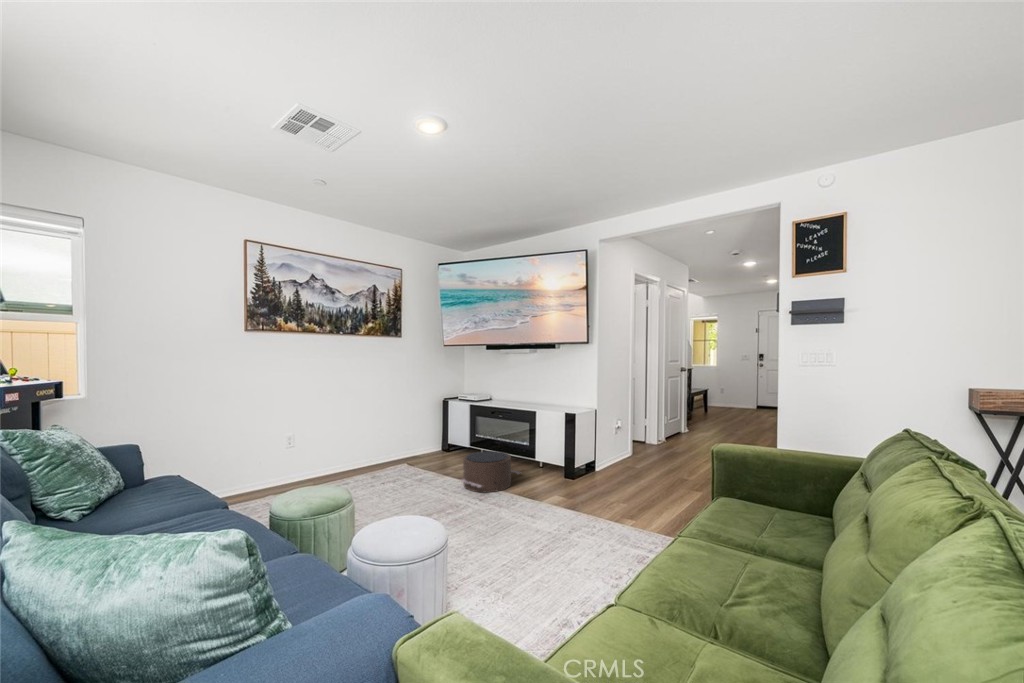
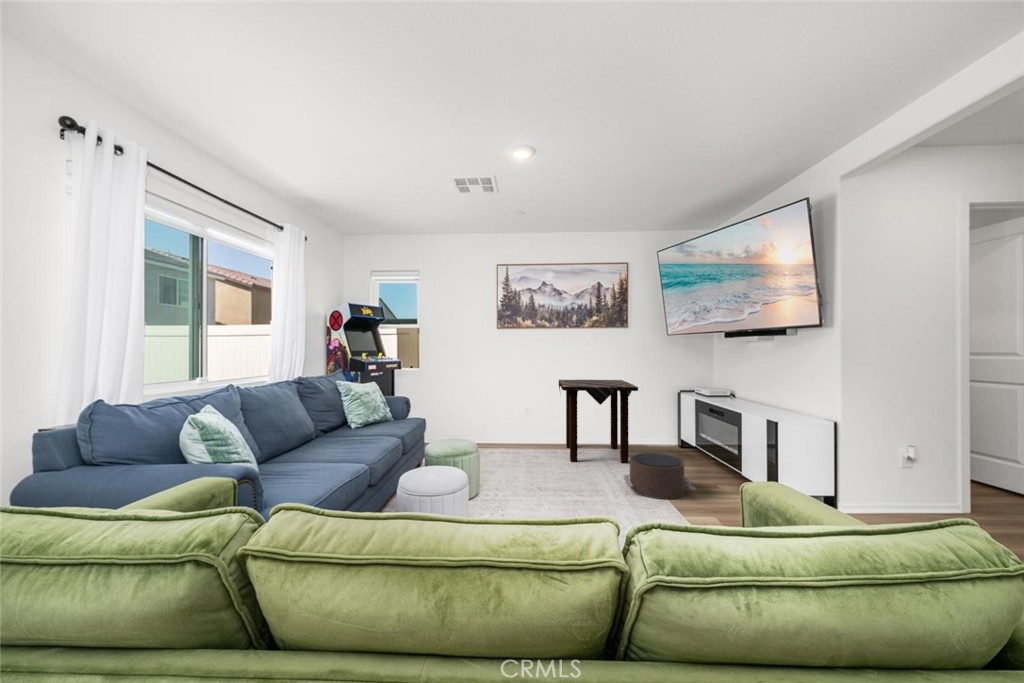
side table: none [334,391,443,489] -> present [559,380,638,463]

